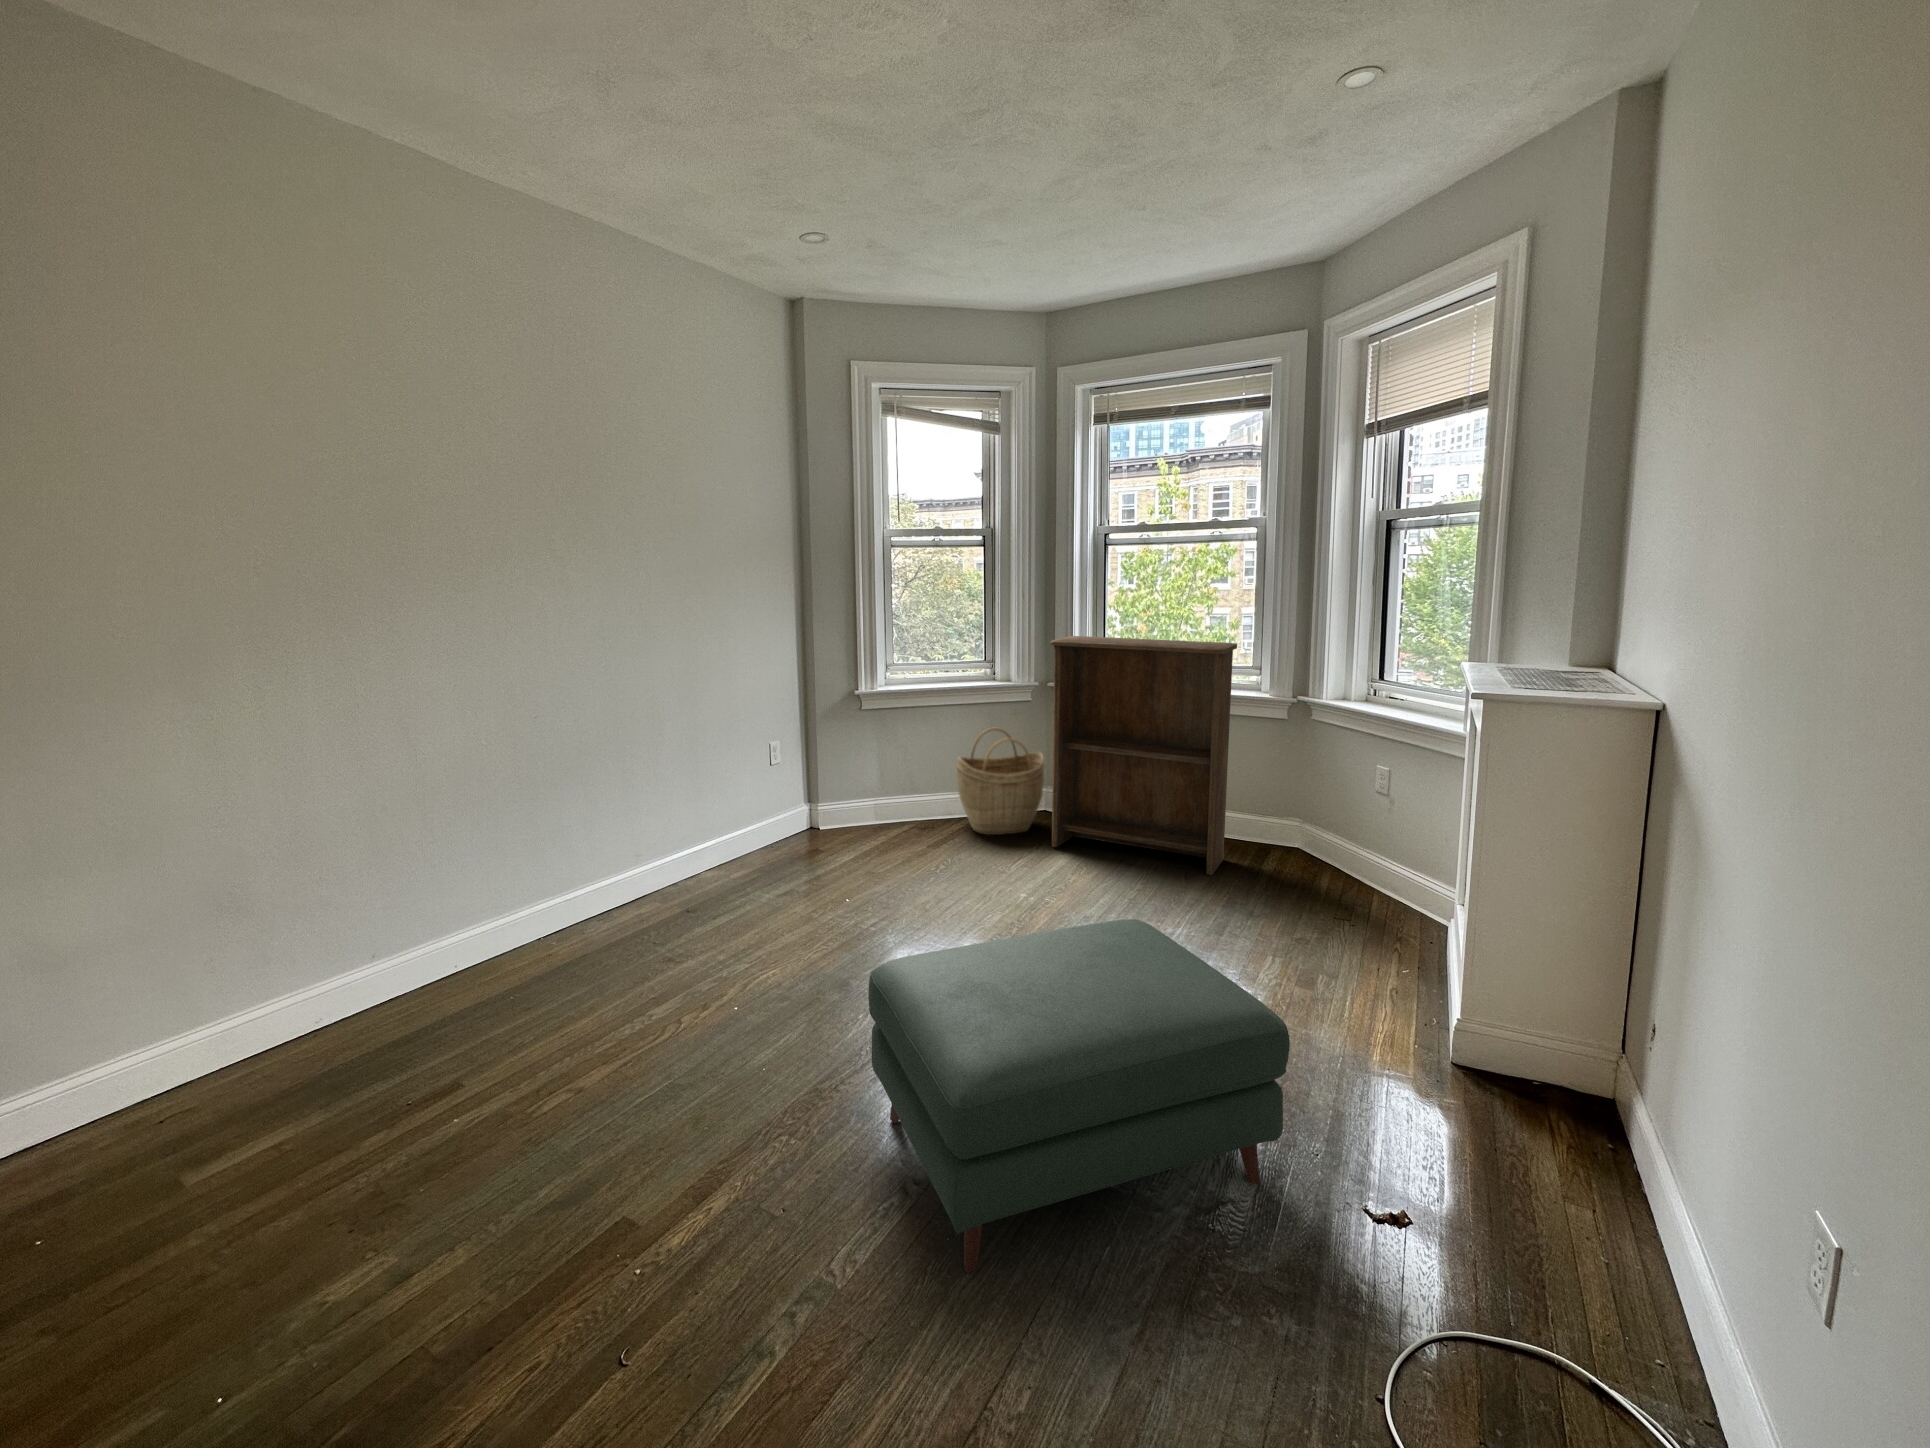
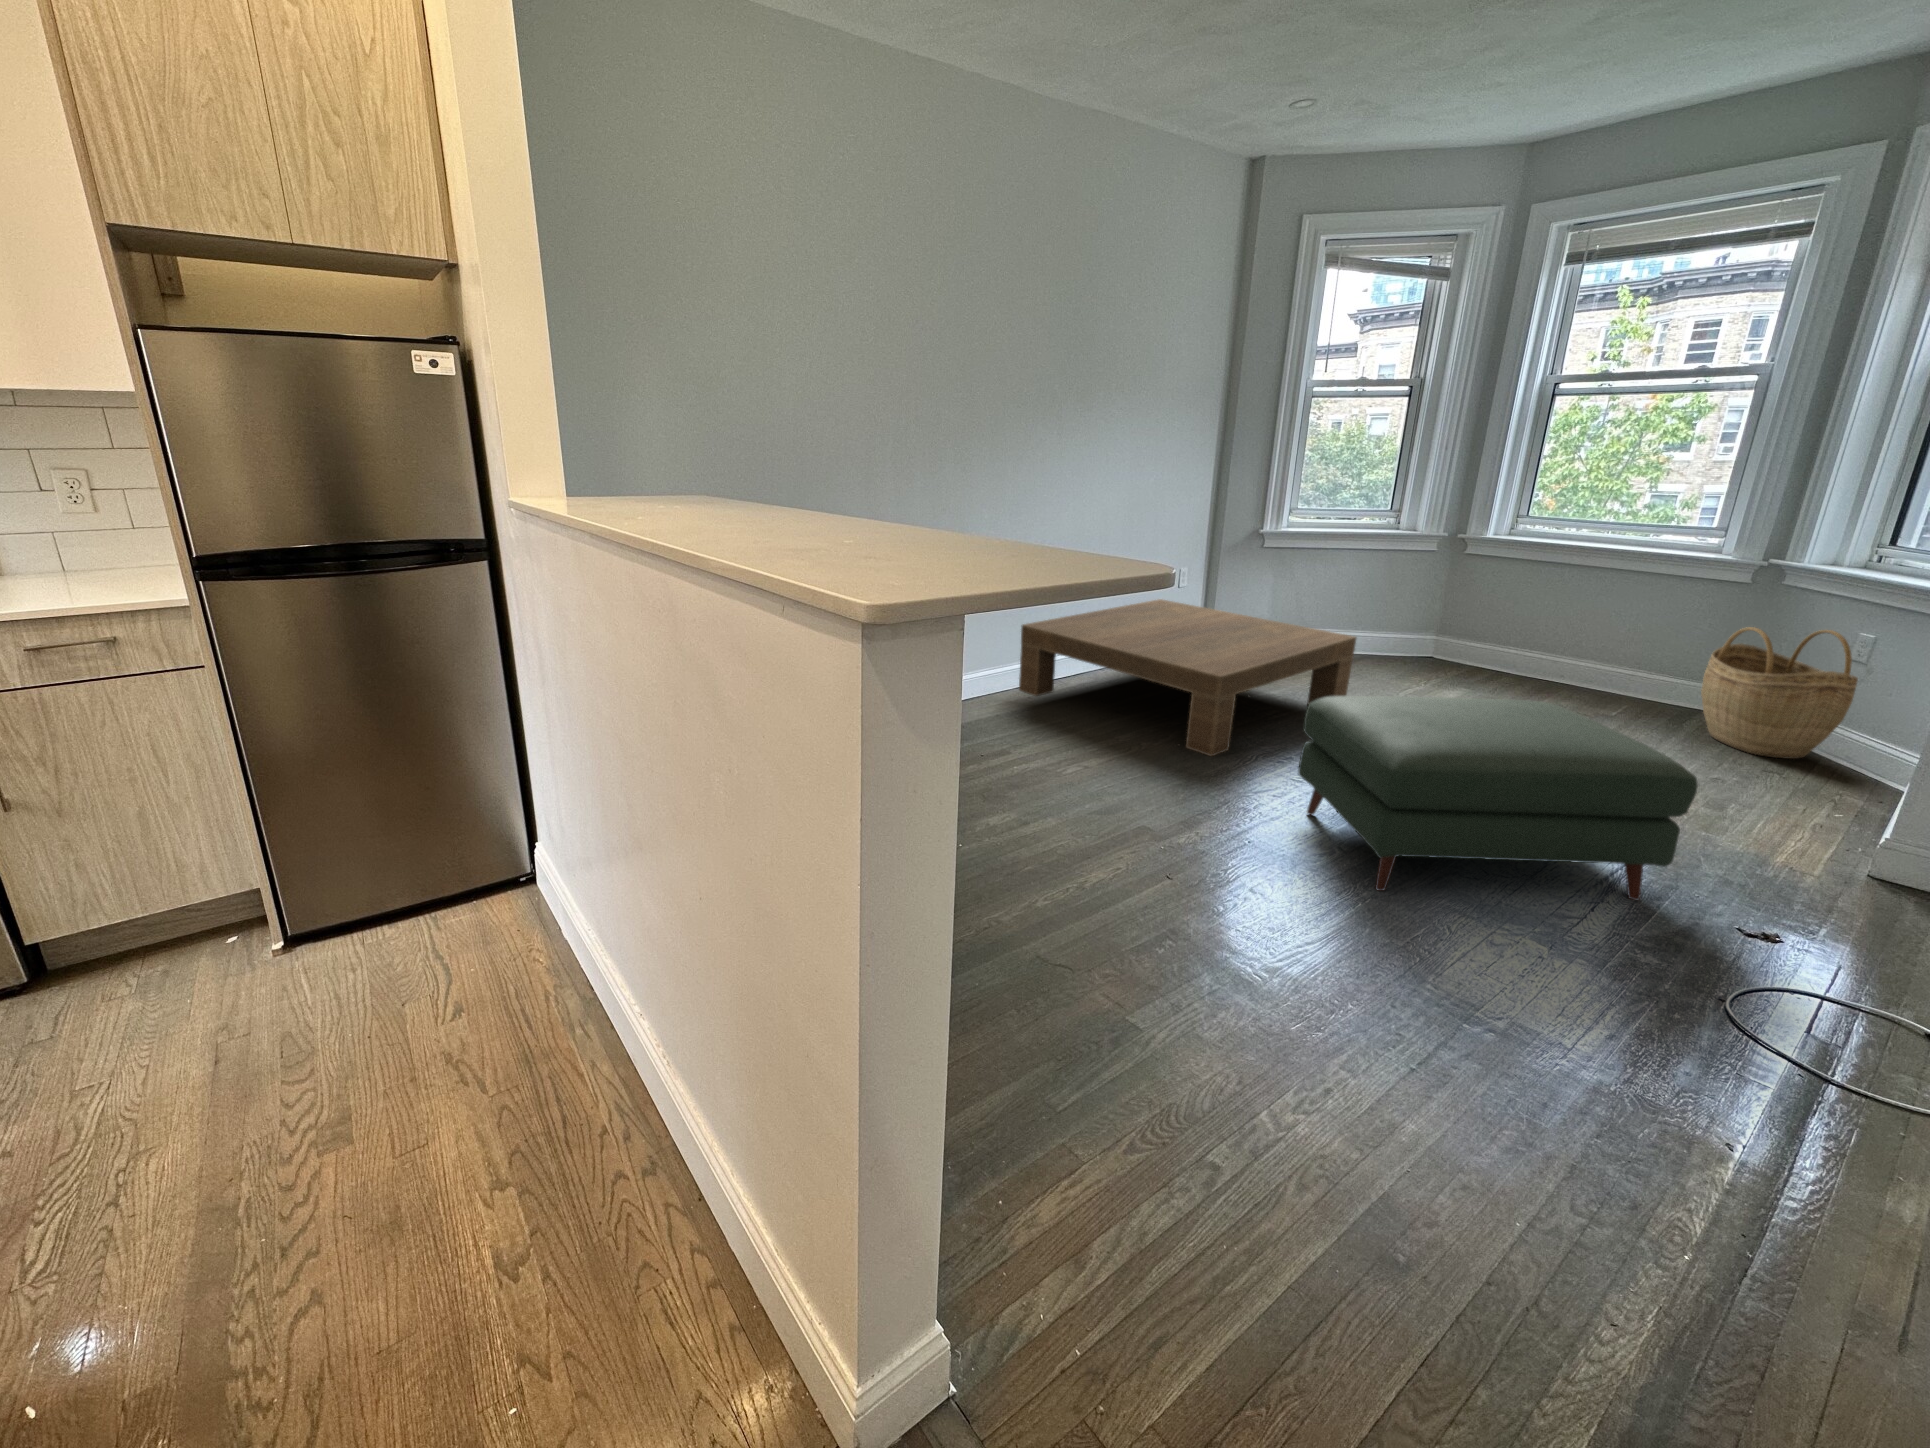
bookshelf: present [1051,636,1237,875] -> none [1439,485,1701,721]
woven basket: present [957,728,1044,835] -> present [1701,627,1858,759]
coffee table: none [539,786,956,1030] -> present [1019,599,1356,756]

